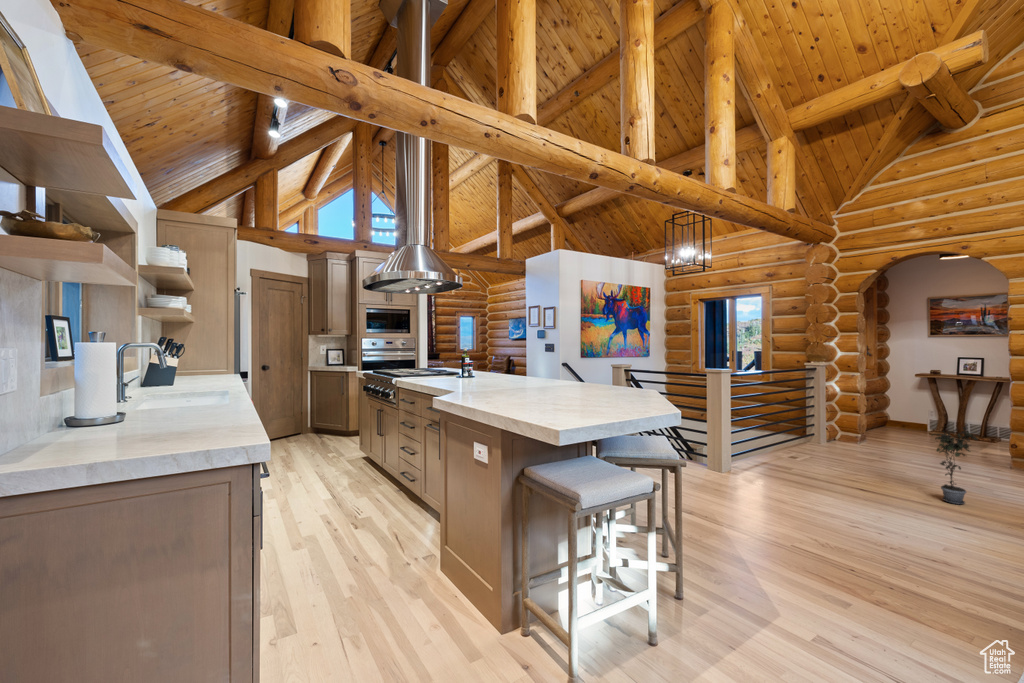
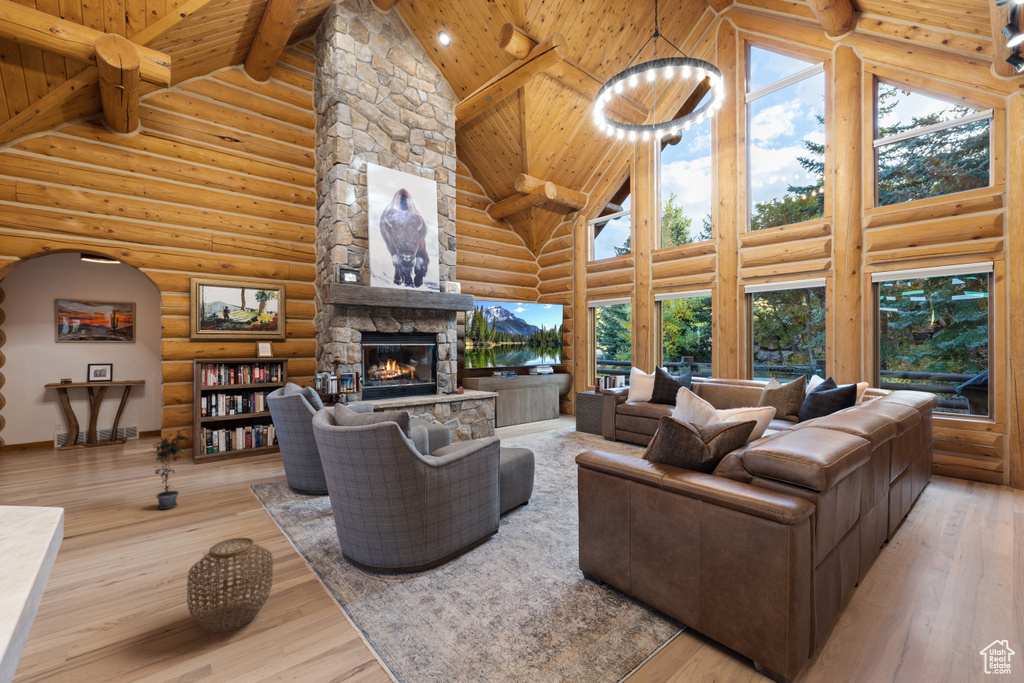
woven basket: none [841,517,929,605] -> present [187,538,273,632]

